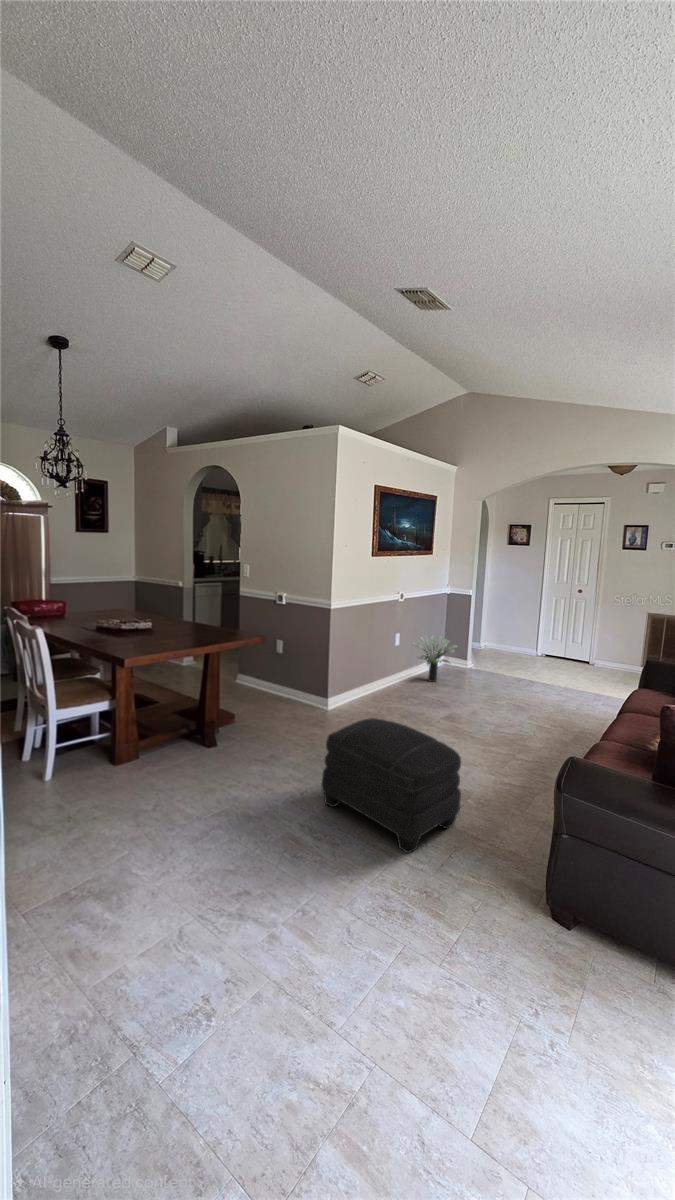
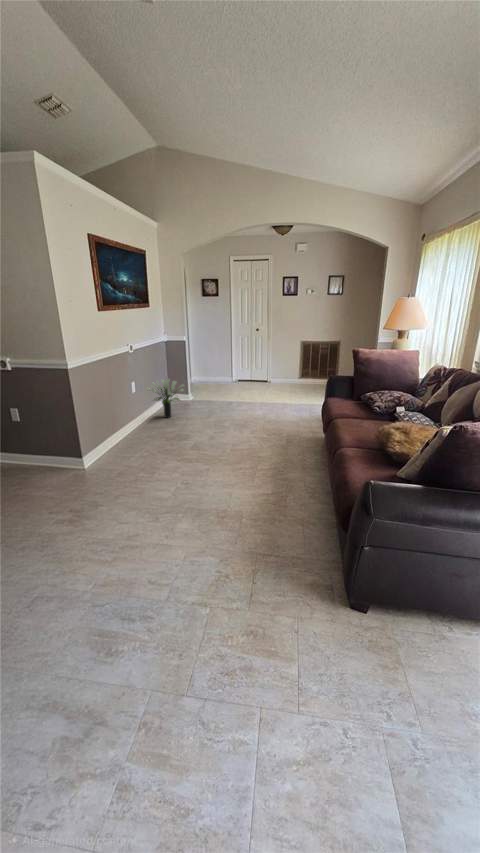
ottoman: present [321,718,461,853] -> none [114,483,260,618]

